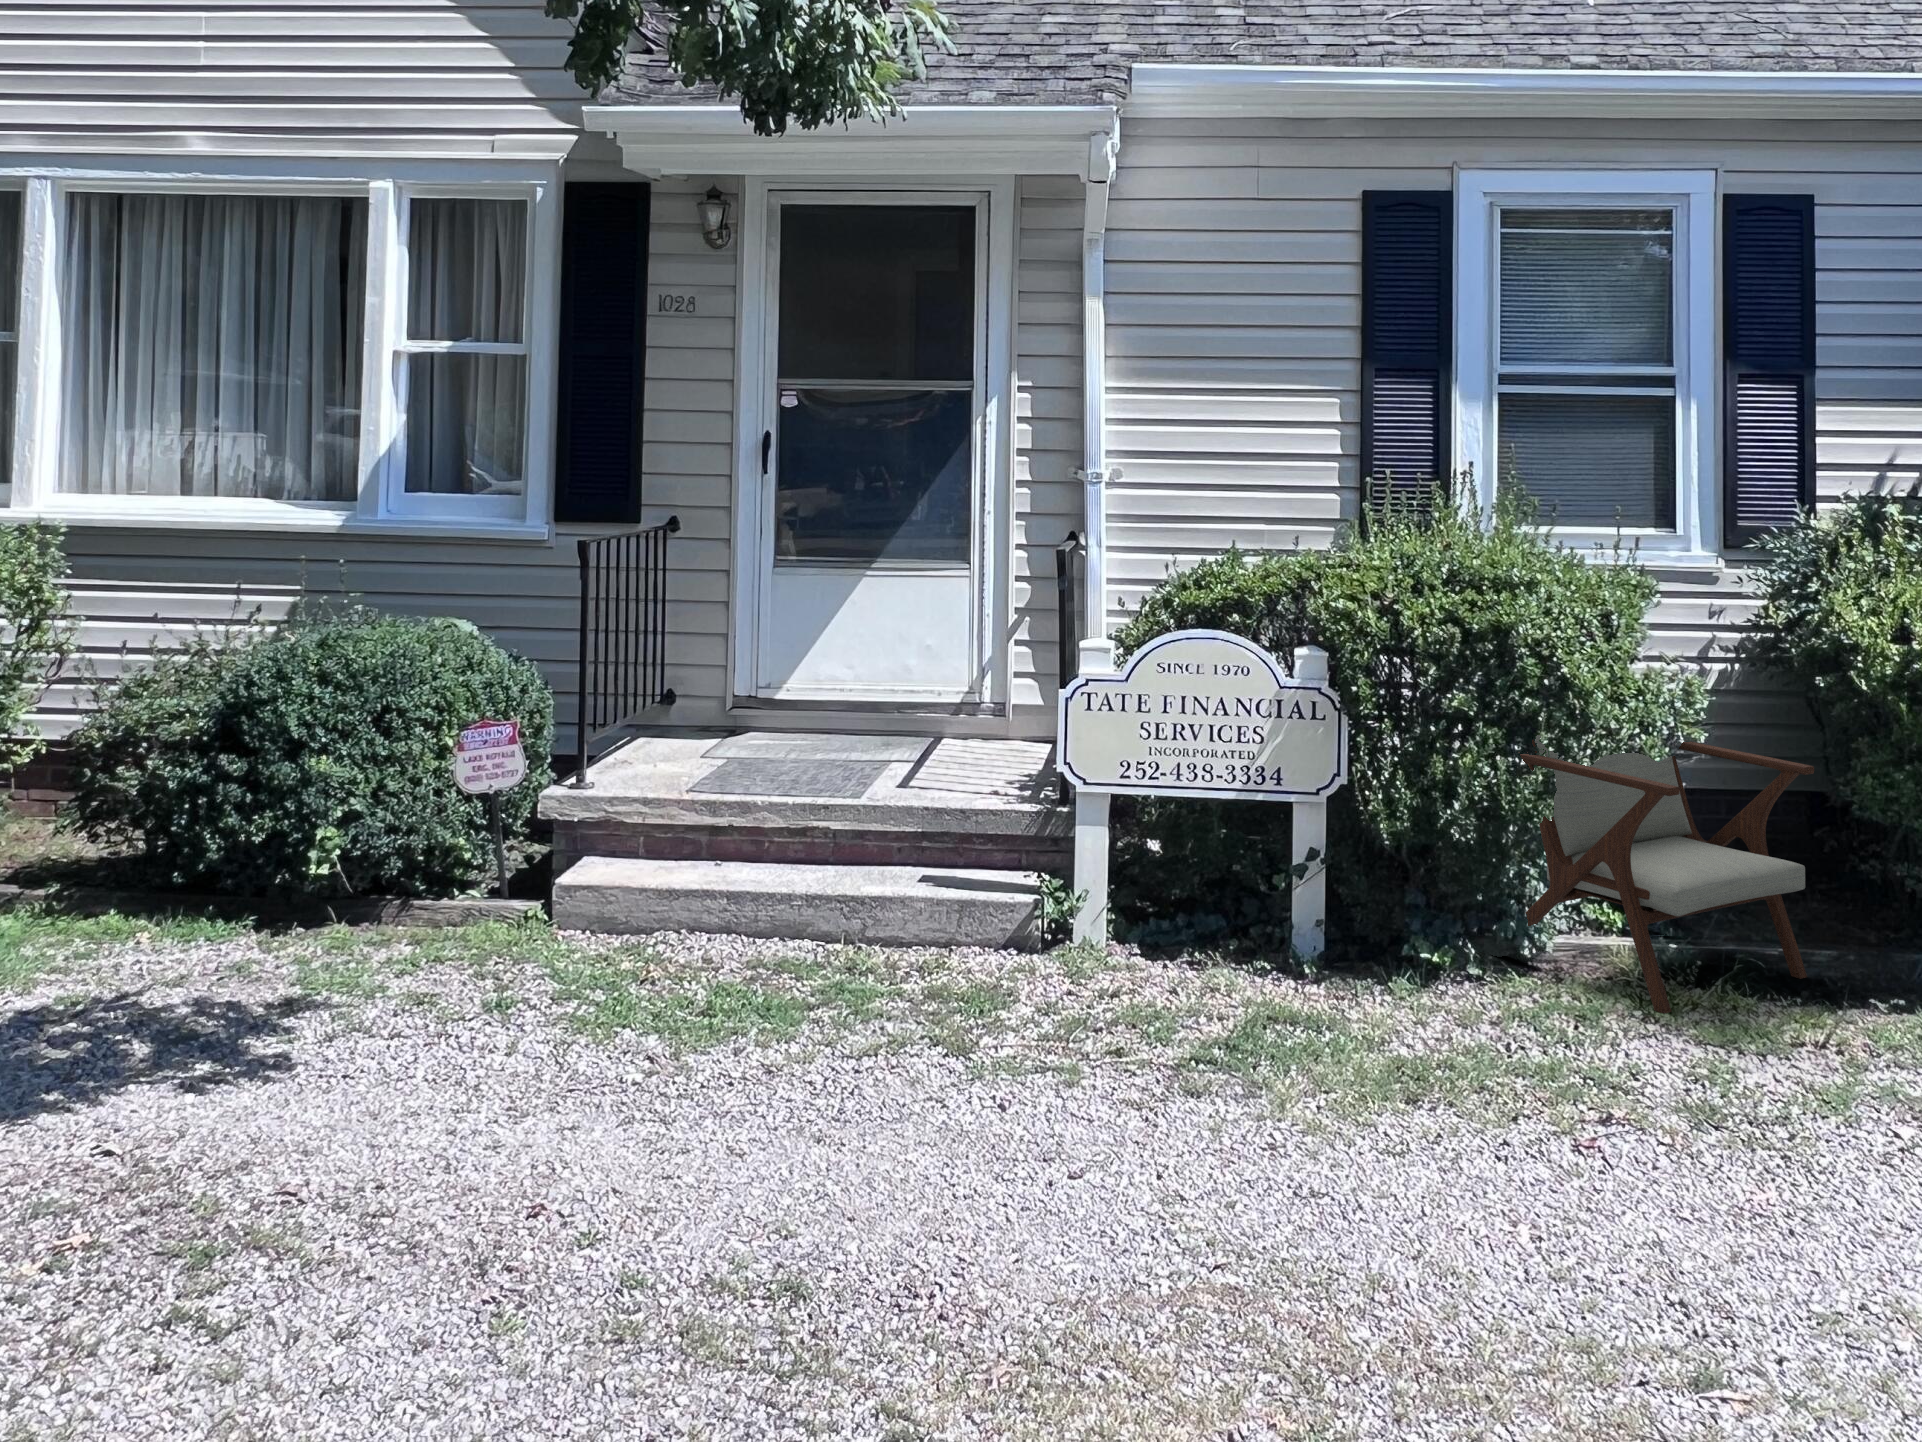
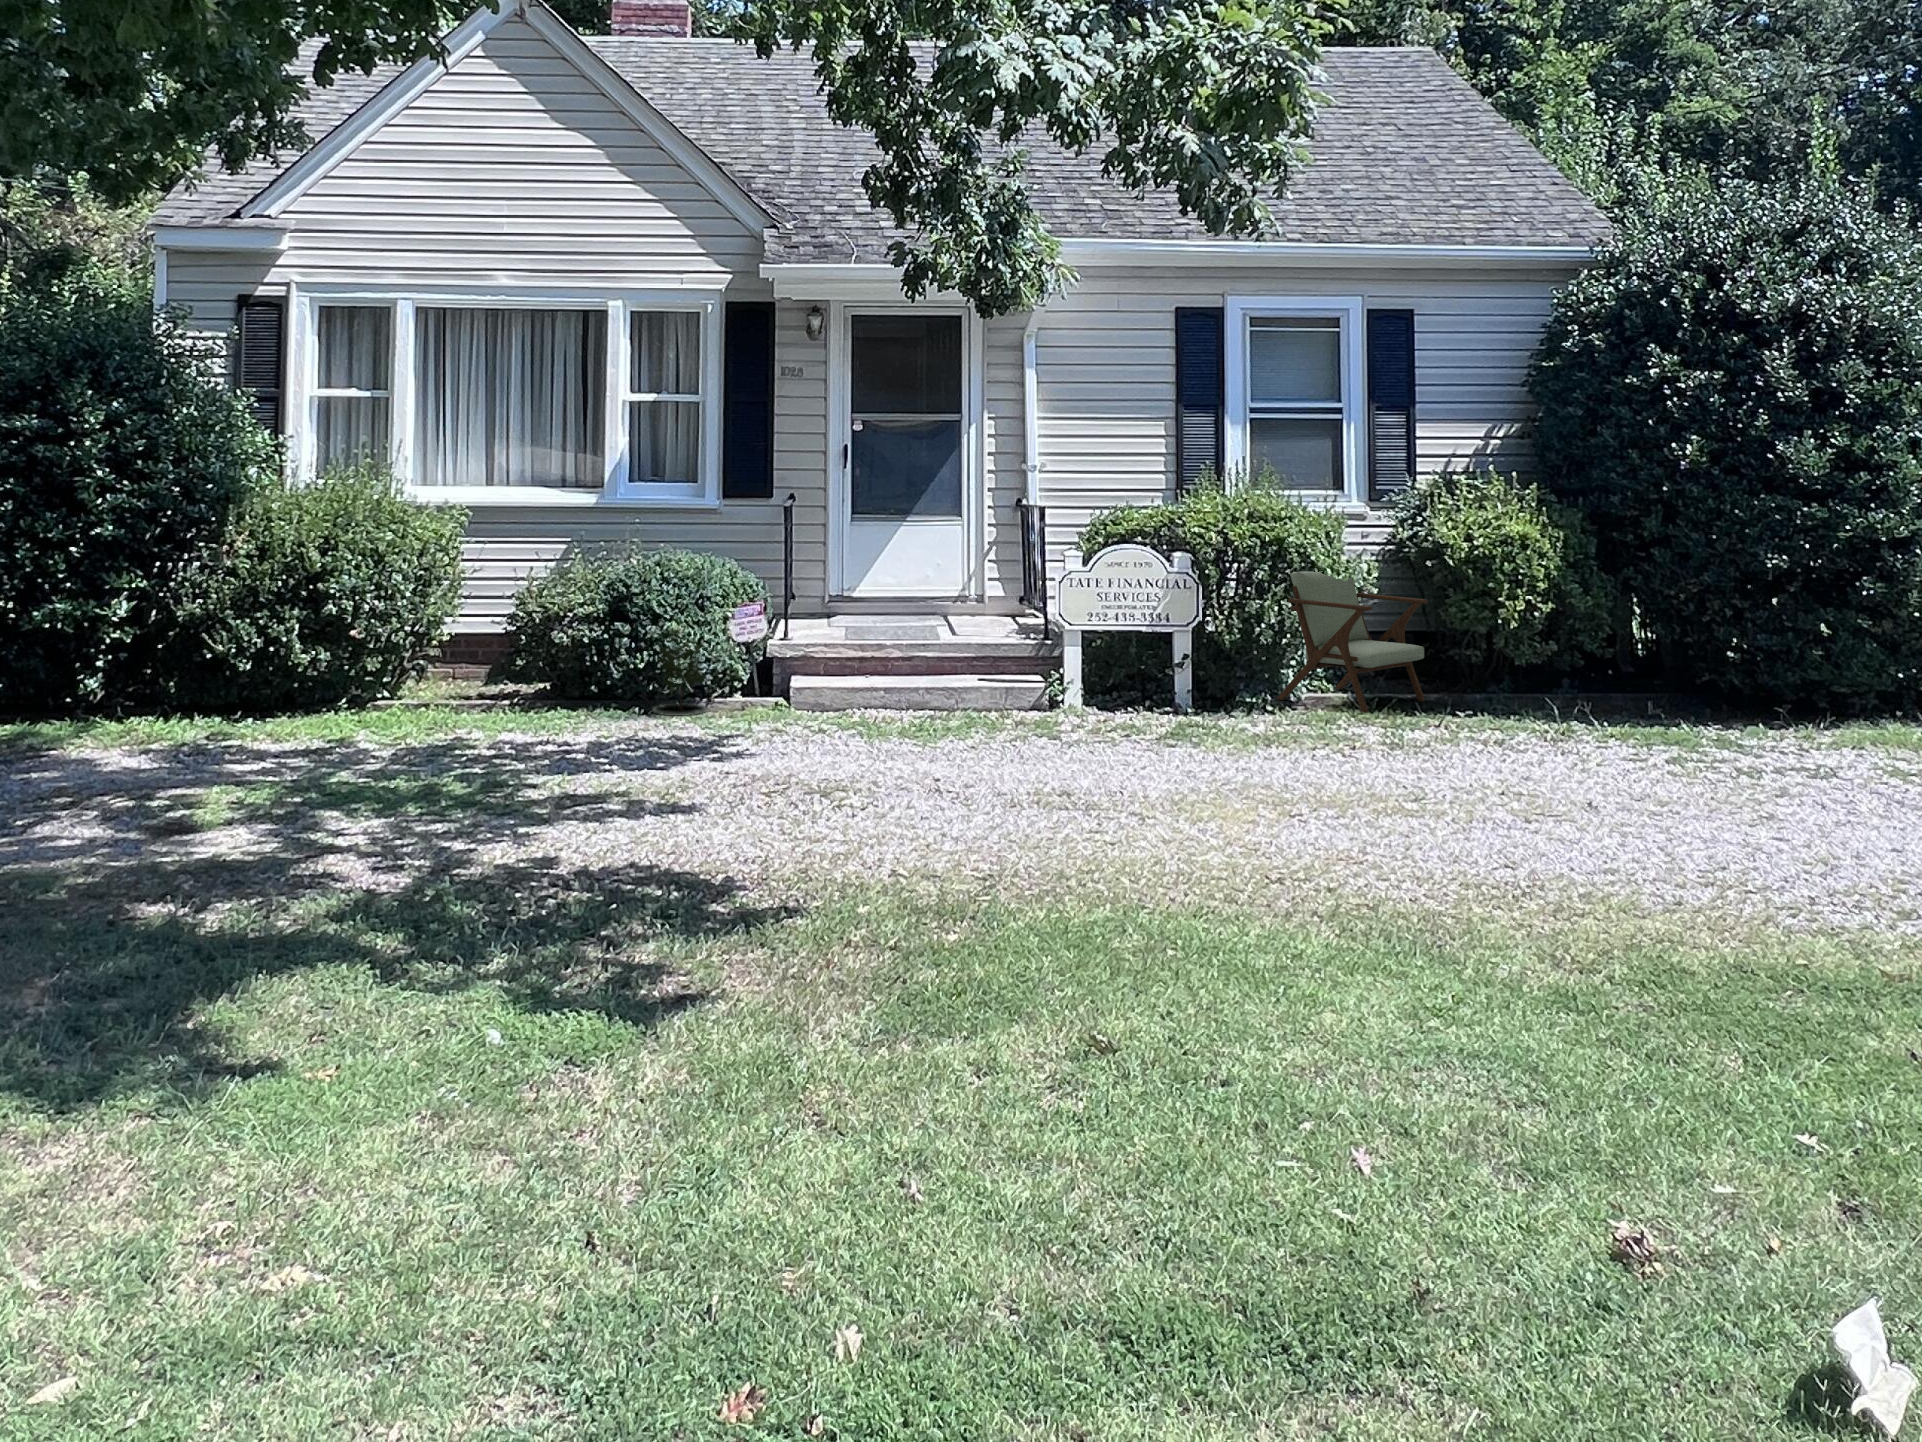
potted tree: none [228,746,353,946] -> present [652,621,706,716]

